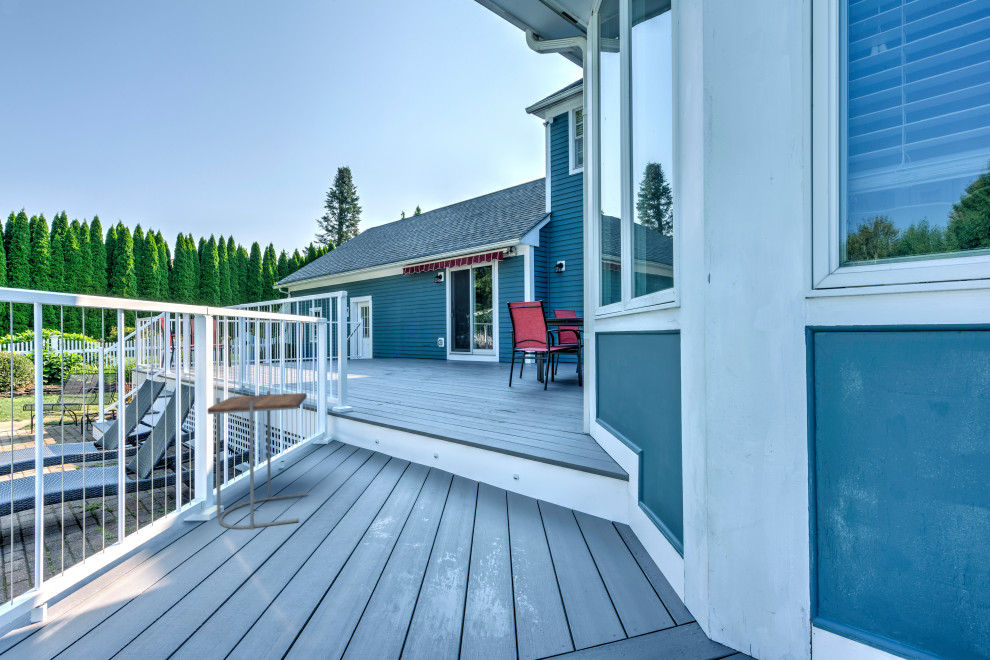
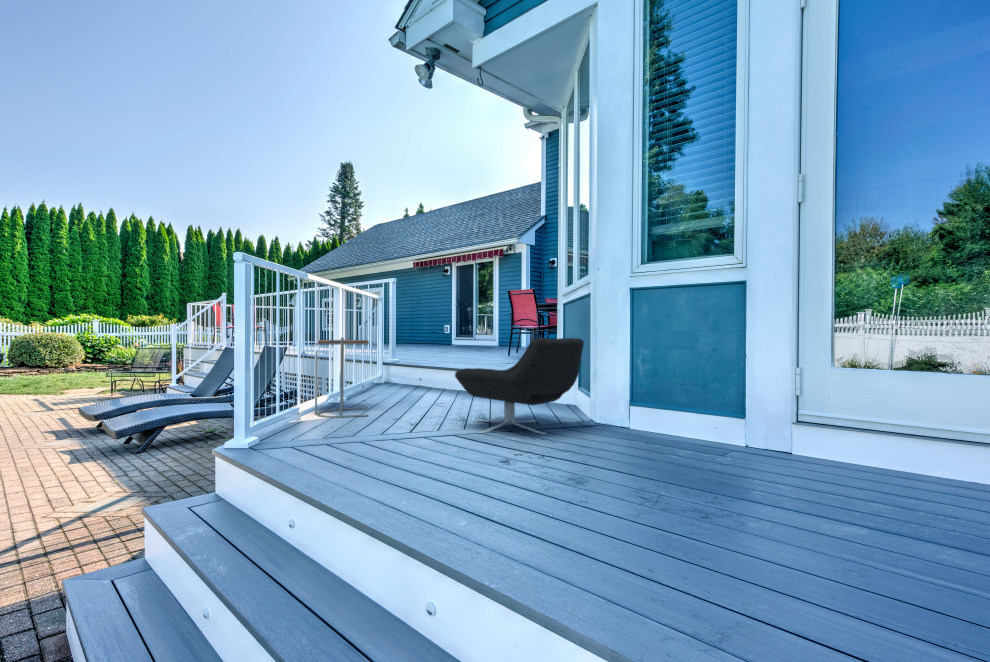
lounge chair: none [427,411,653,591] -> present [455,338,584,434]

